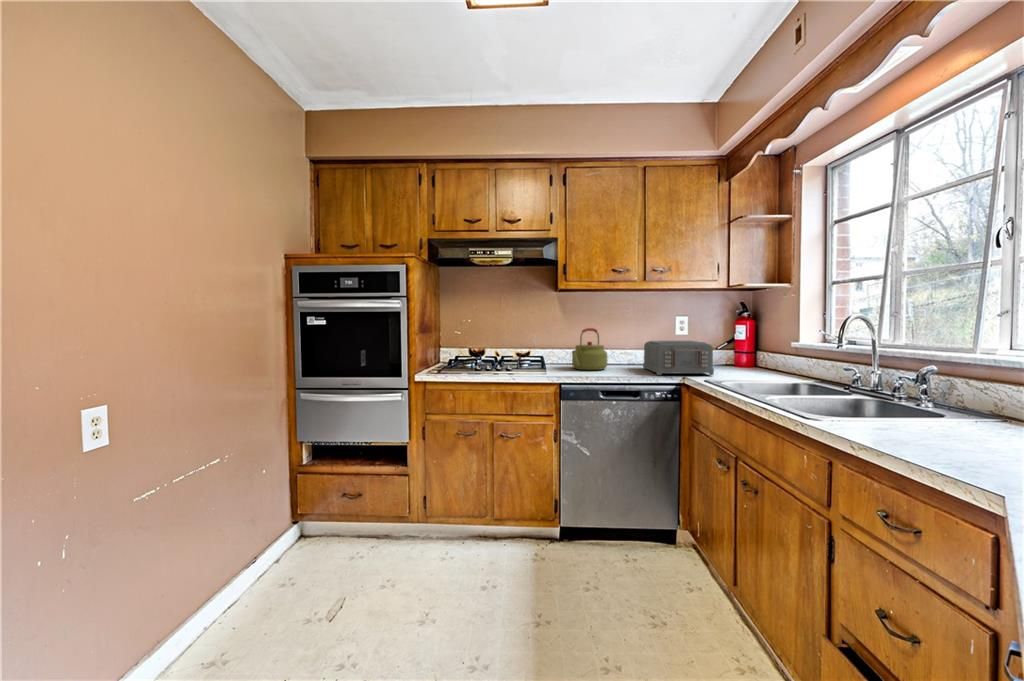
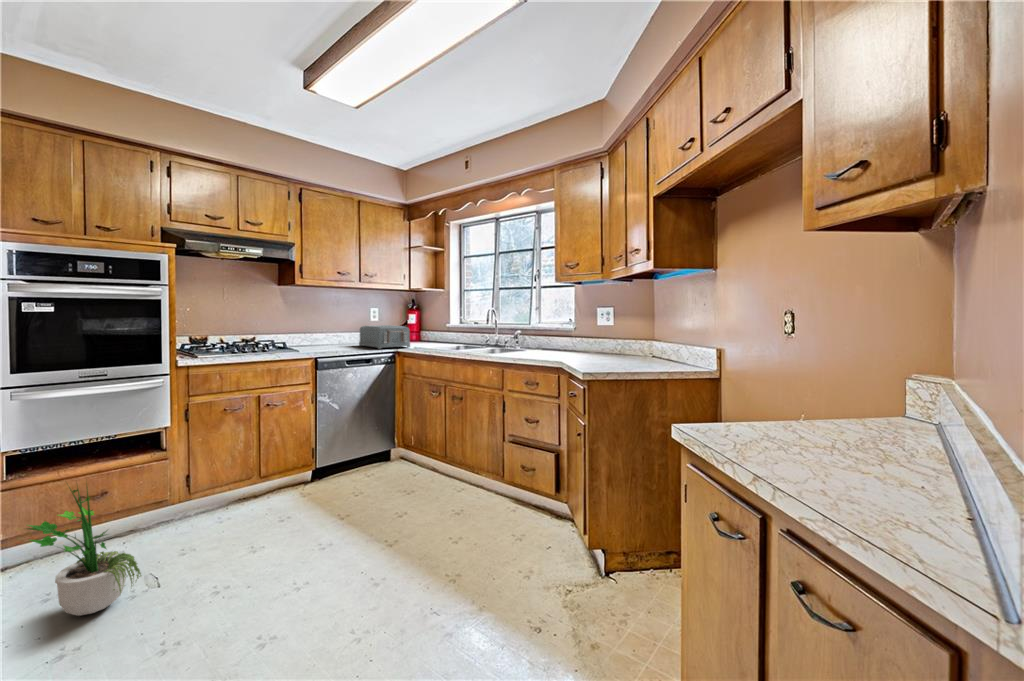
kettle: present [572,328,607,370] -> none [309,316,338,349]
potted plant: none [208,482,309,634] -> present [28,489,141,616]

